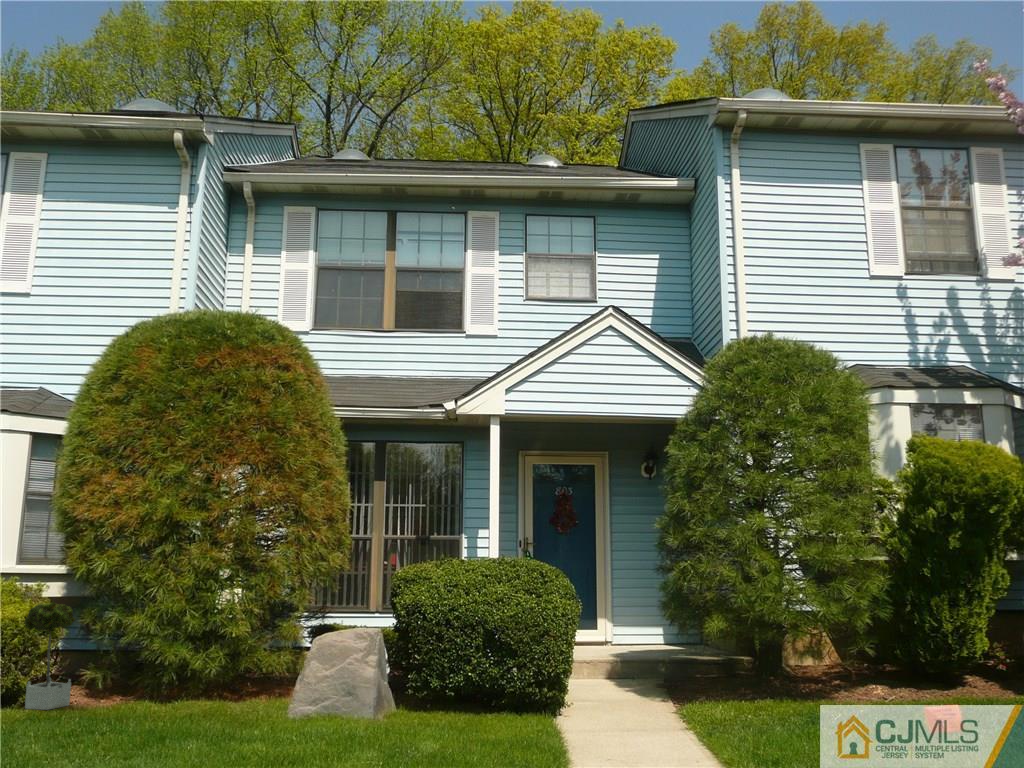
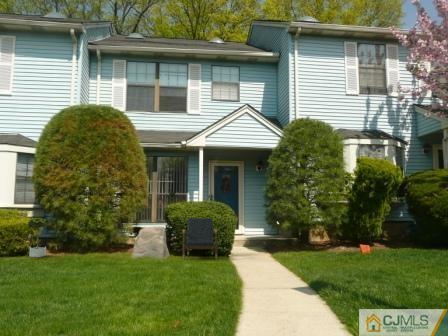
lounge chair: none [424,606,519,723] -> present [183,218,217,259]

